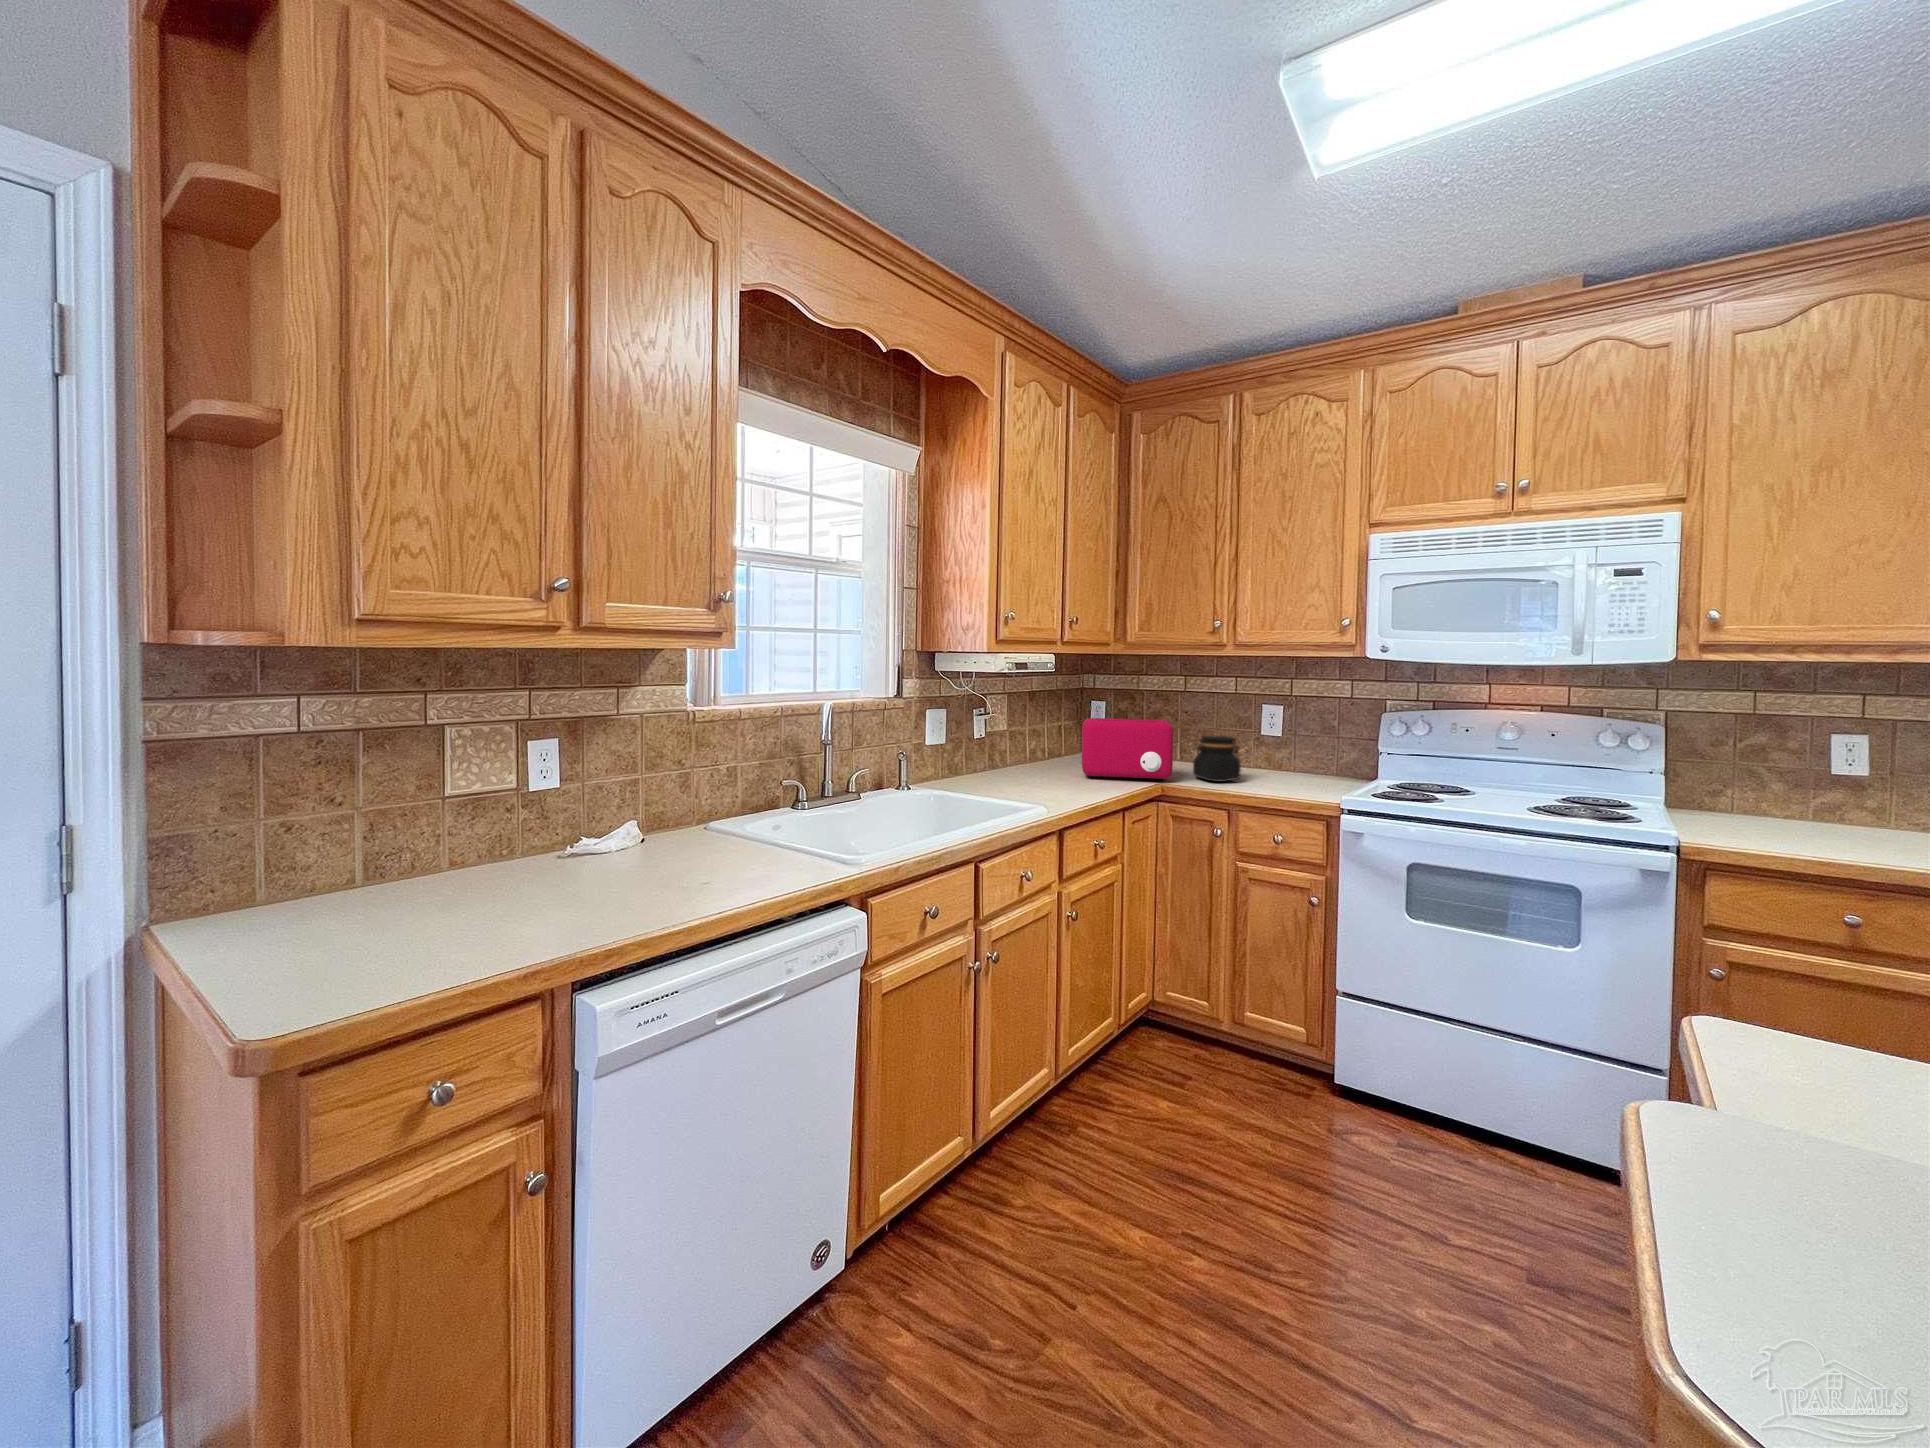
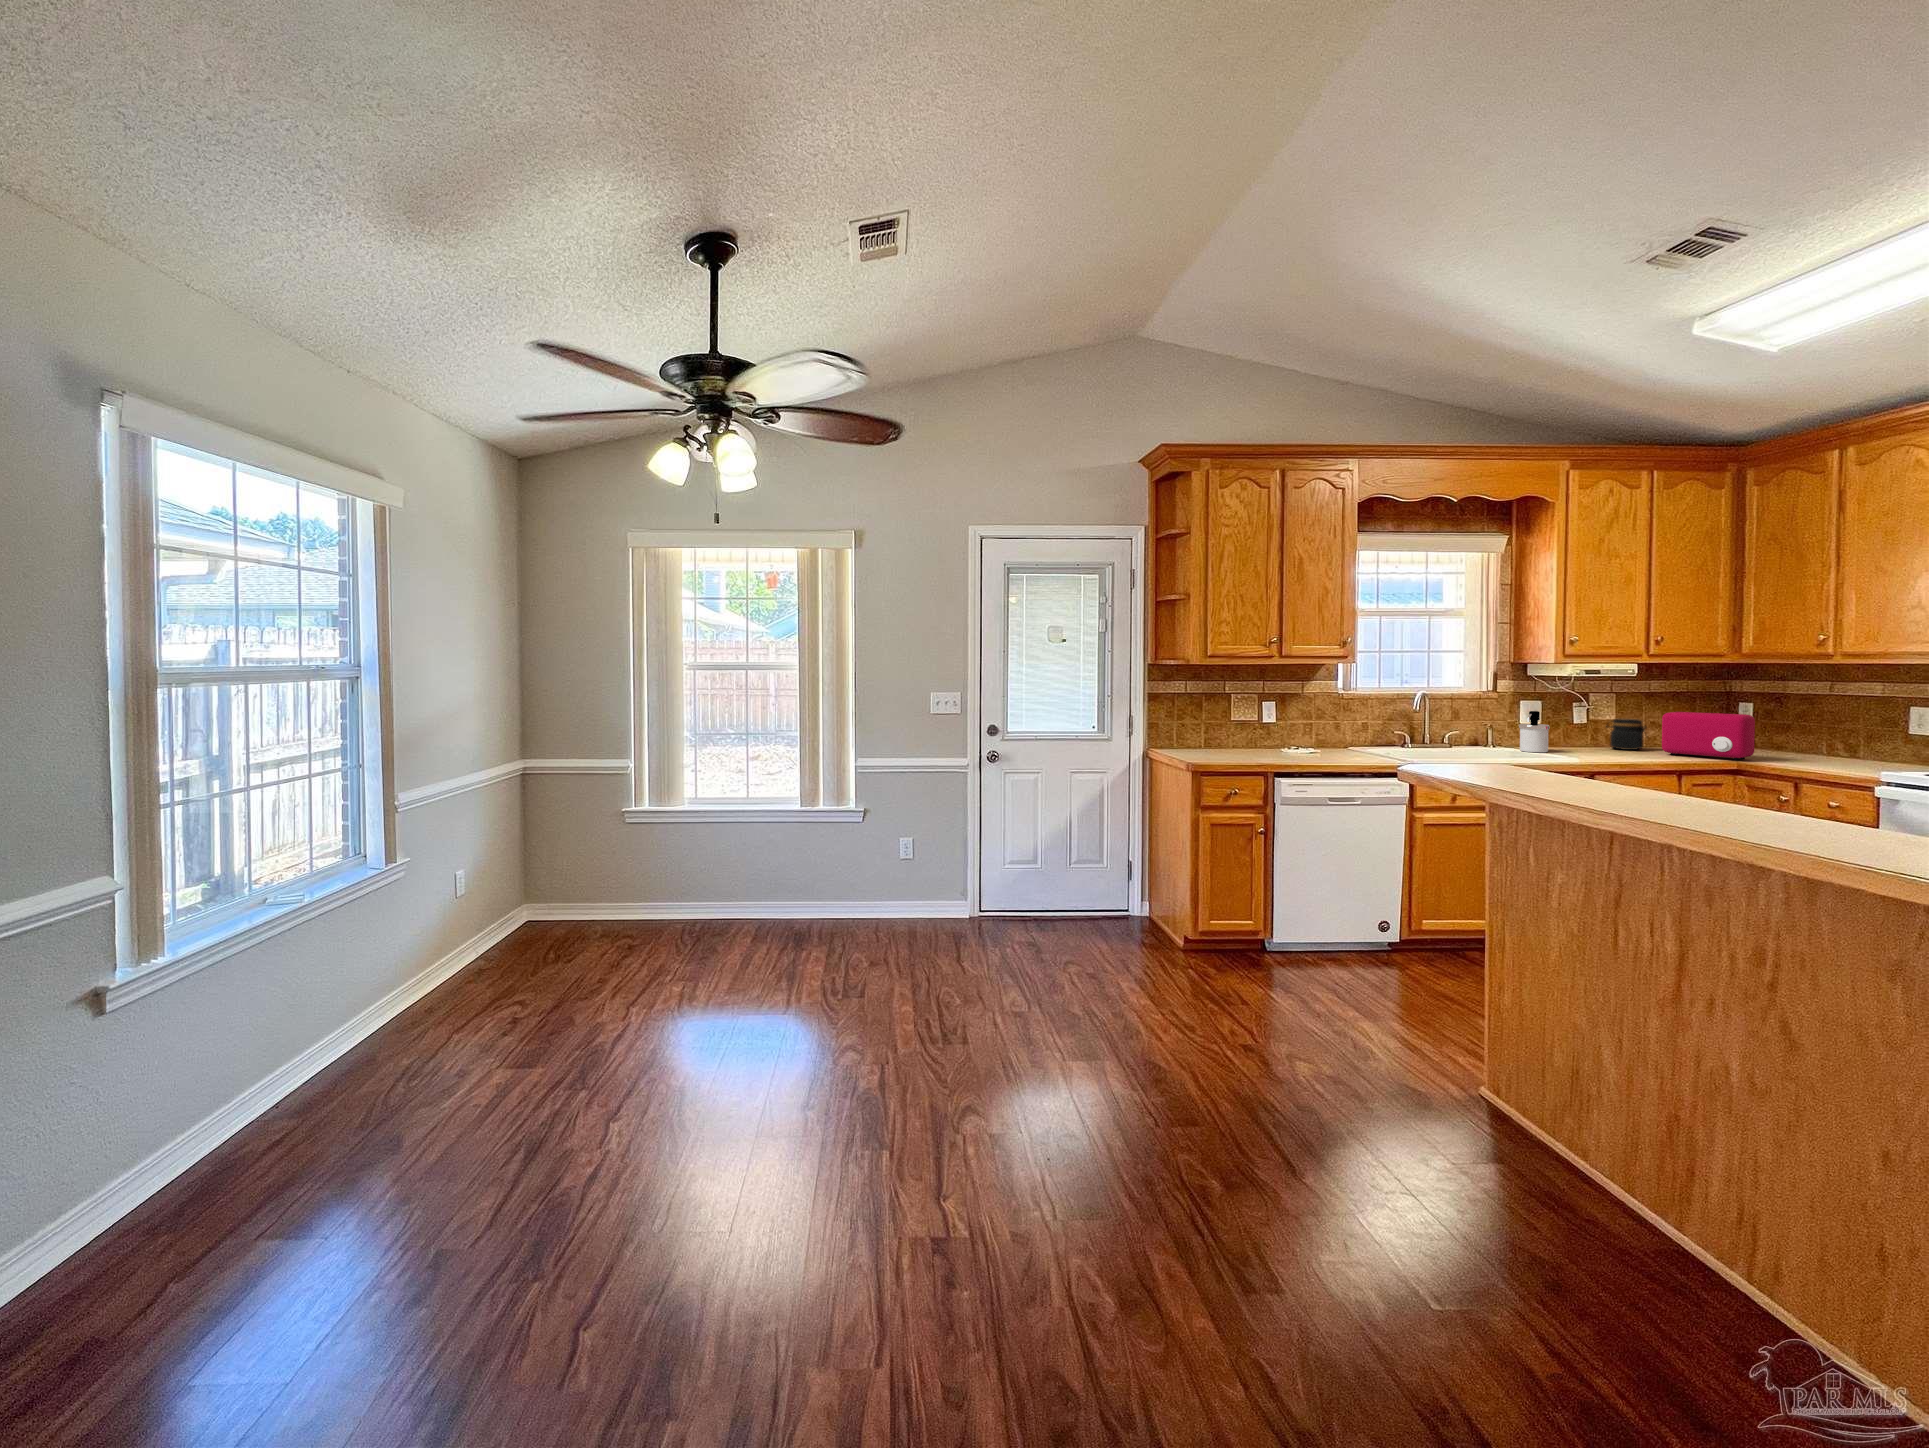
soap dispenser: none [939,727,978,793] -> present [1519,711,1550,752]
jar: present [1193,736,1241,782] -> present [1606,719,1646,750]

